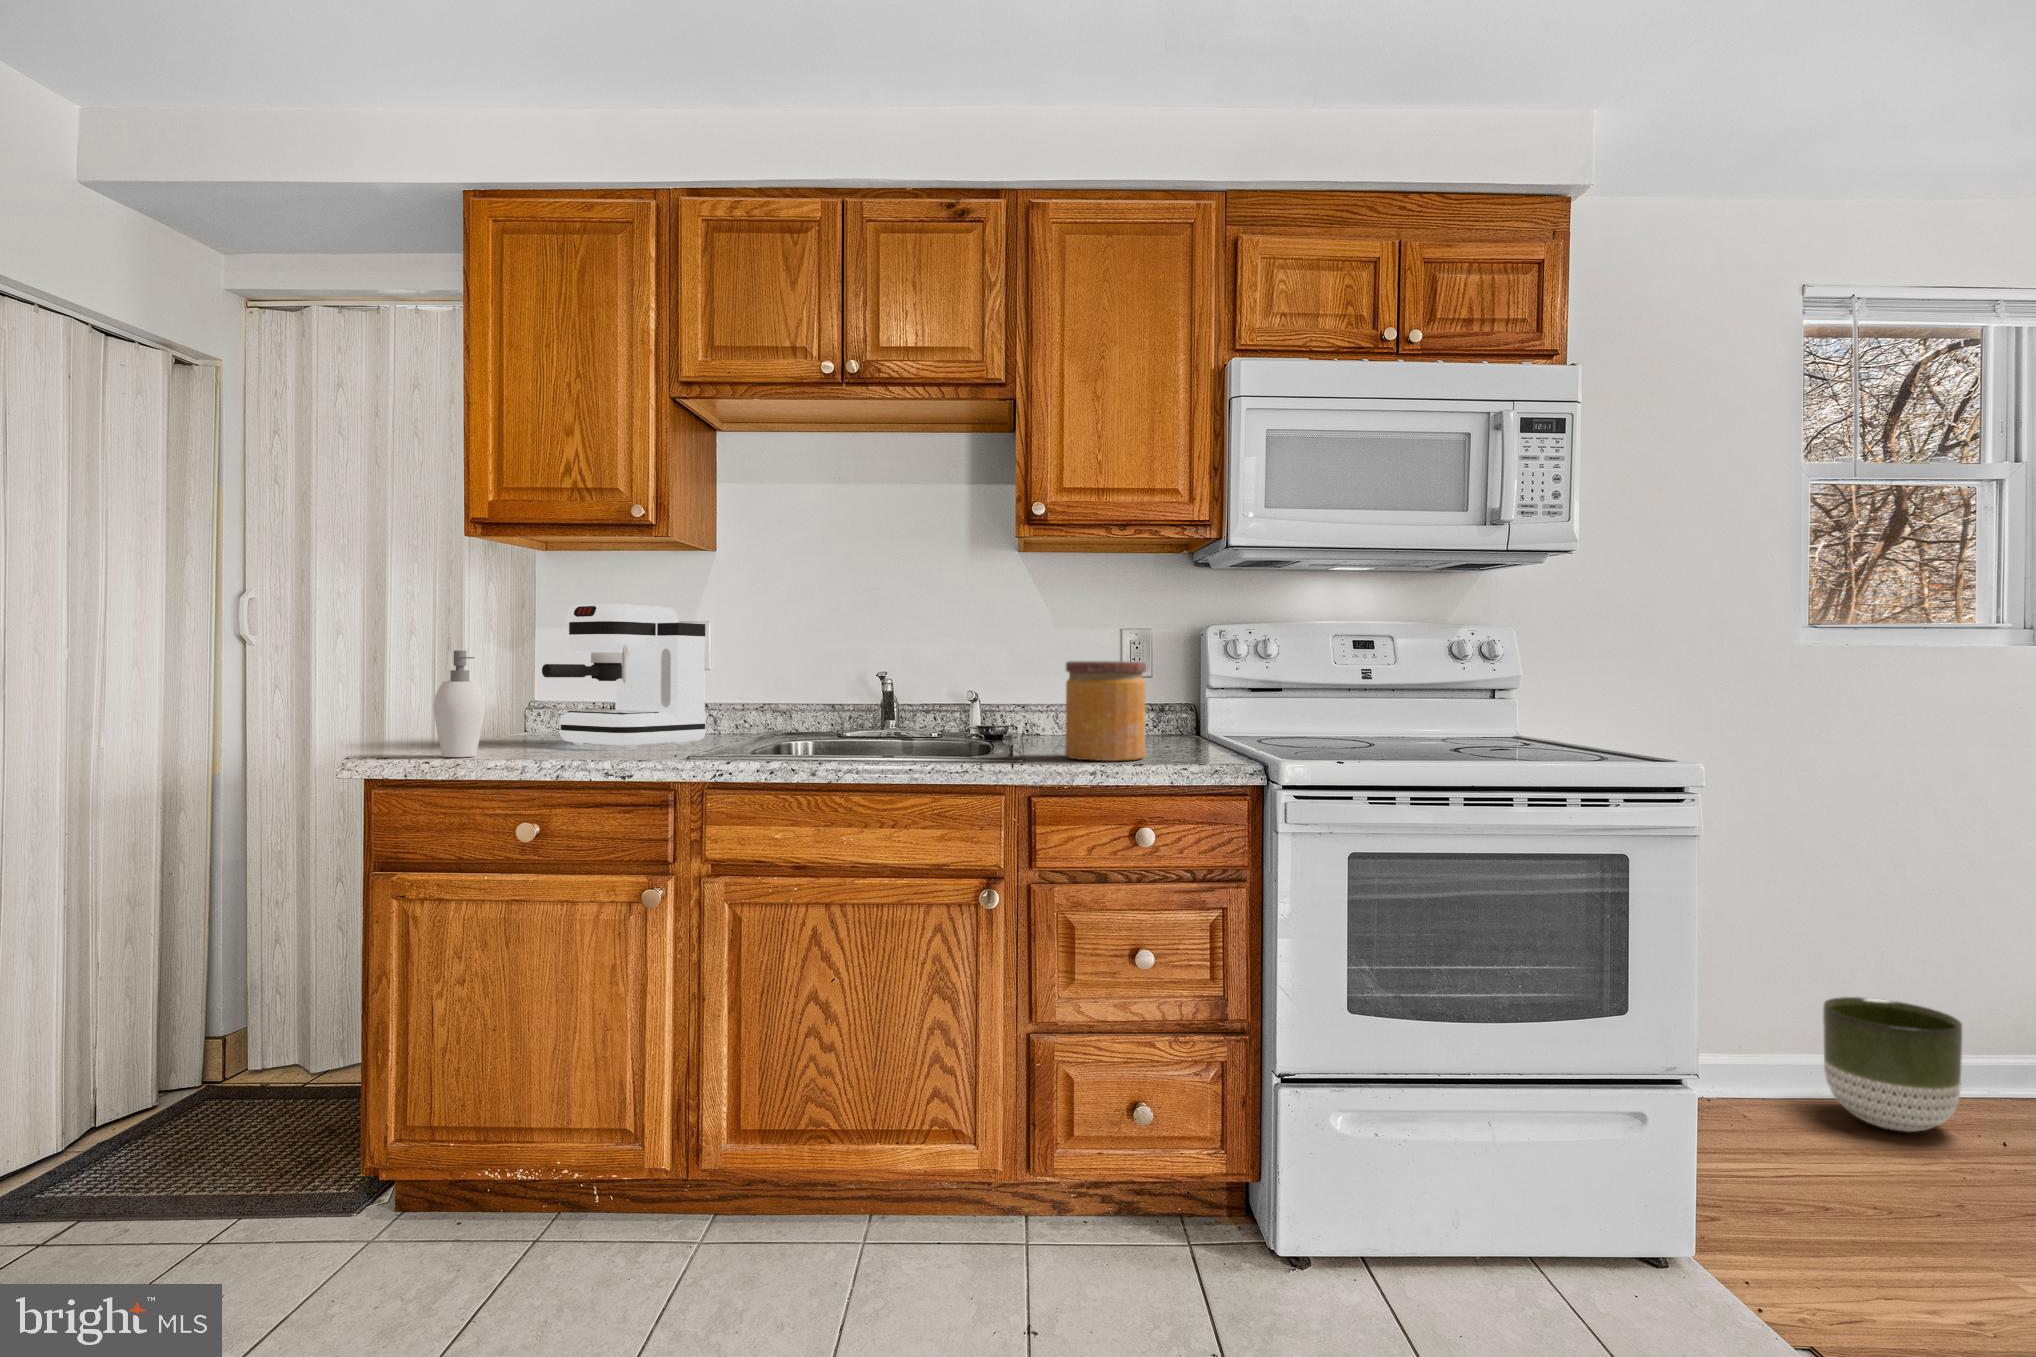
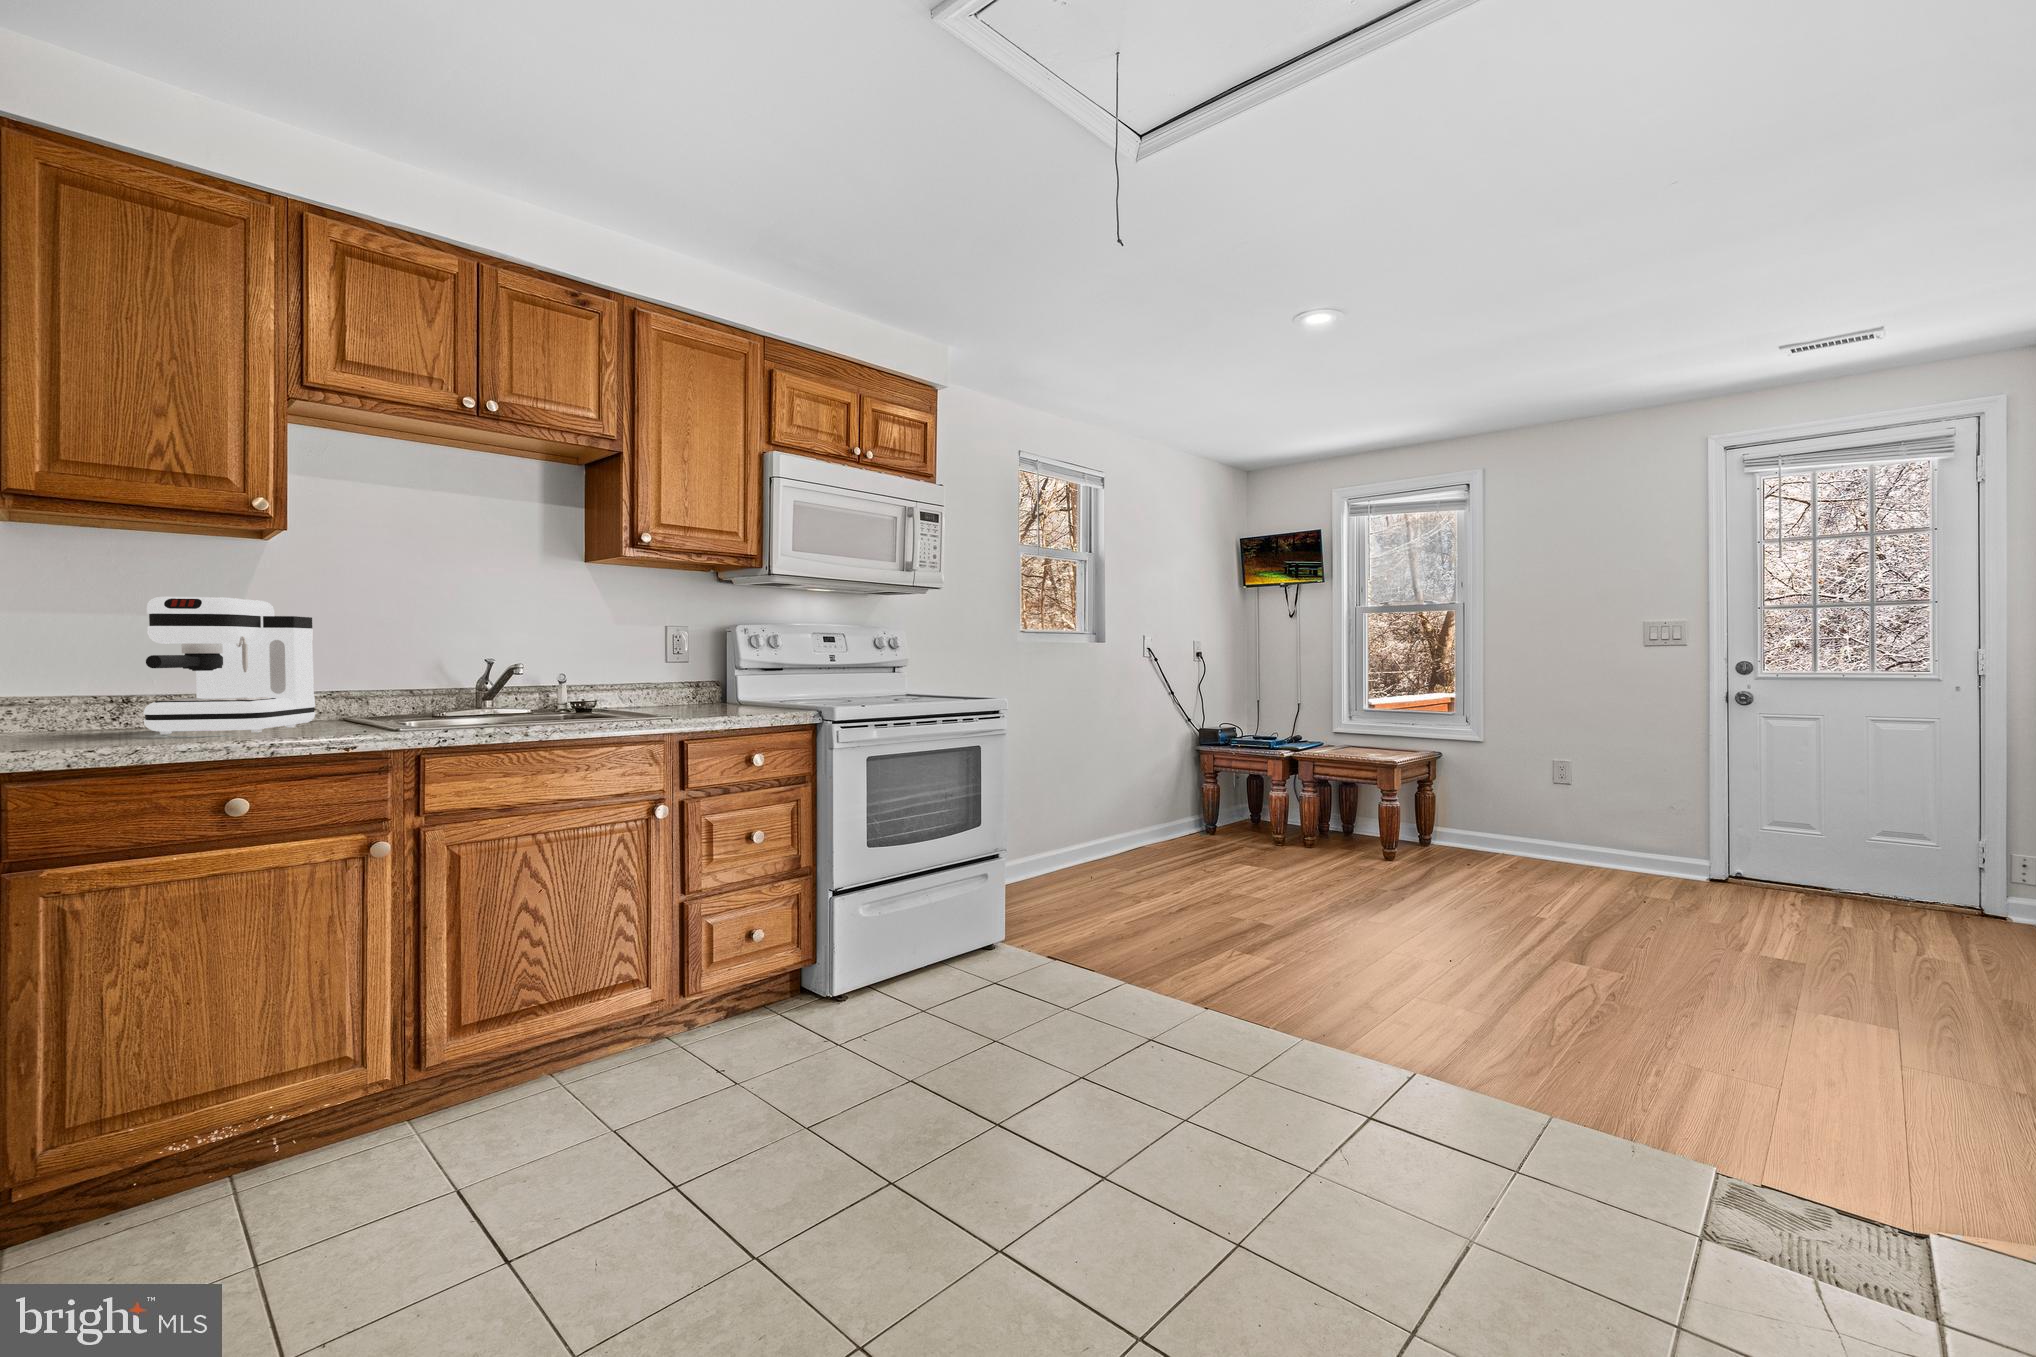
soap dispenser: present [433,651,485,757] -> none [41,643,114,751]
jar: present [1065,661,1146,761] -> none [681,650,739,716]
planter: present [1823,997,1962,1132] -> none [1026,813,1080,873]

